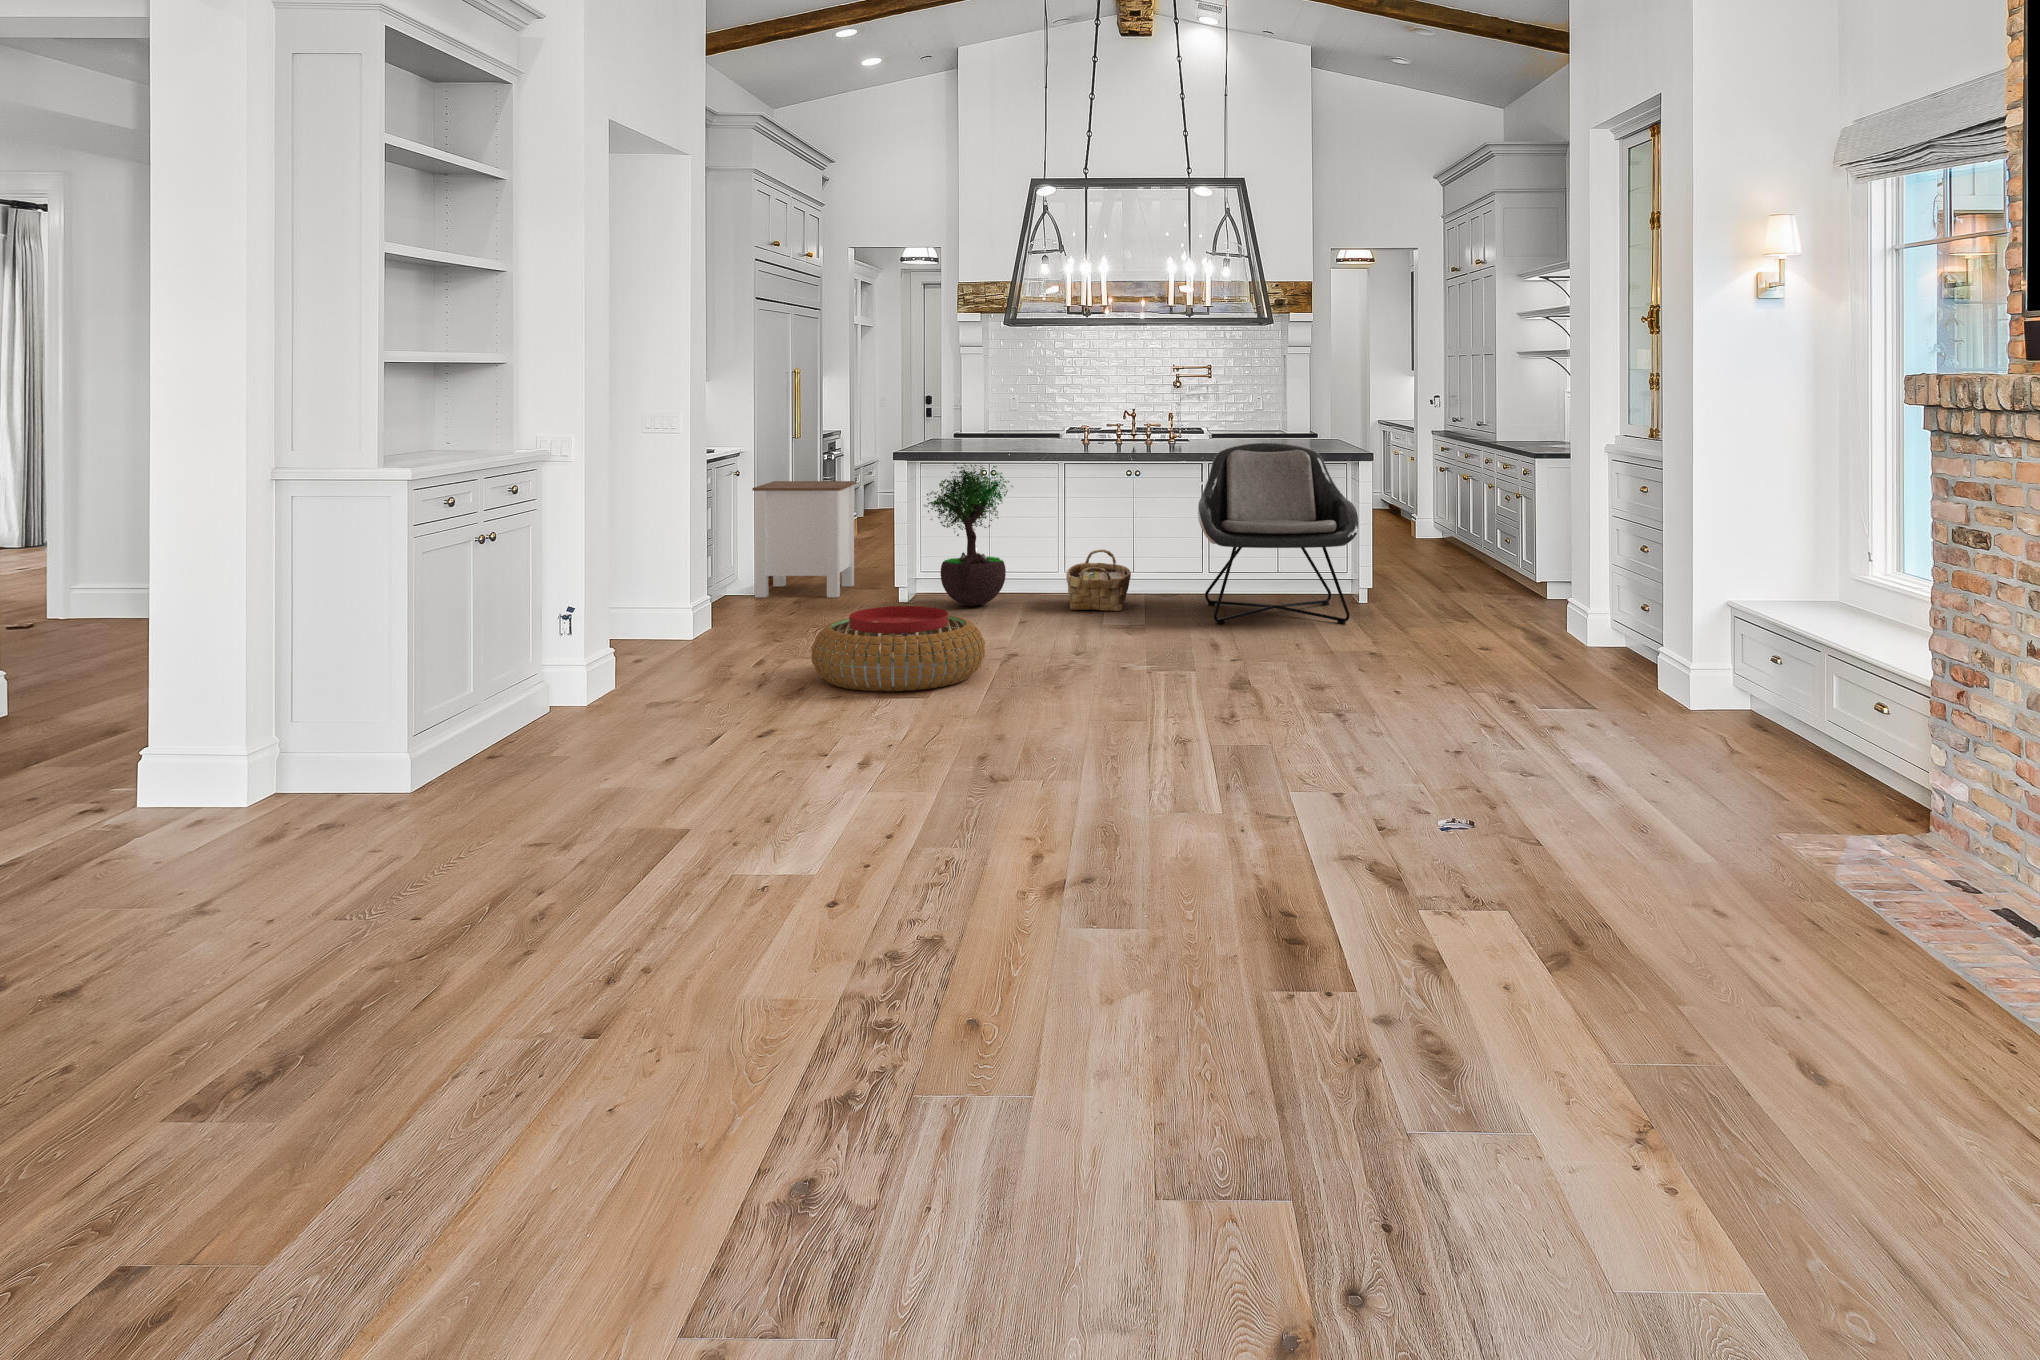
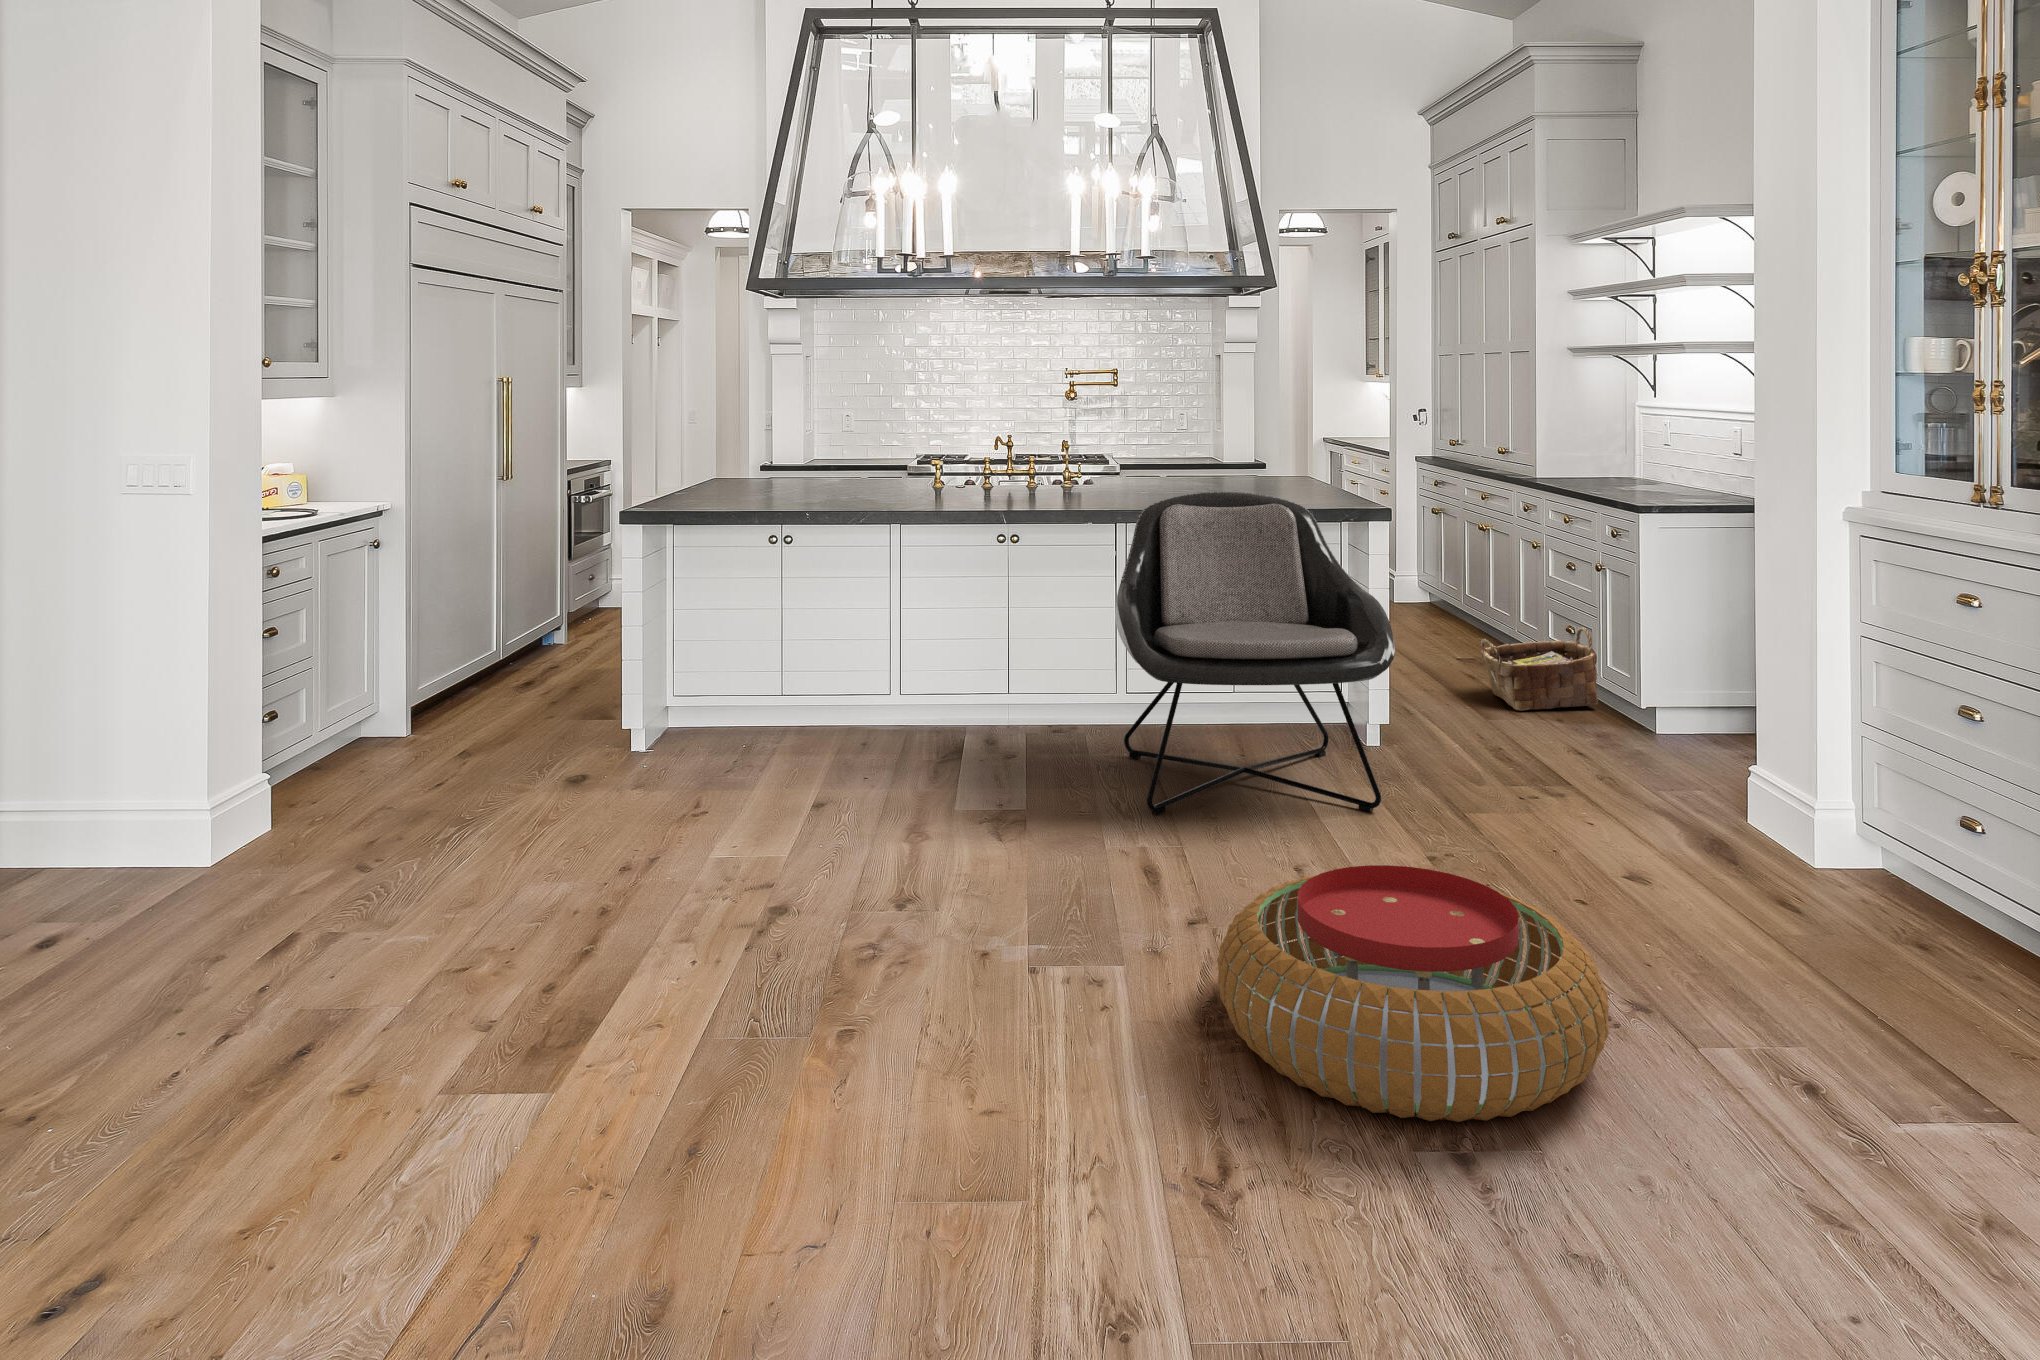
potted tree: present [924,455,1012,606] -> none [661,516,809,761]
side table: present [752,481,856,598] -> none [401,545,583,738]
woven basket: present [1066,549,1131,611] -> present [1480,627,1598,711]
pouf: present [811,606,985,691] -> present [1218,865,1609,1122]

